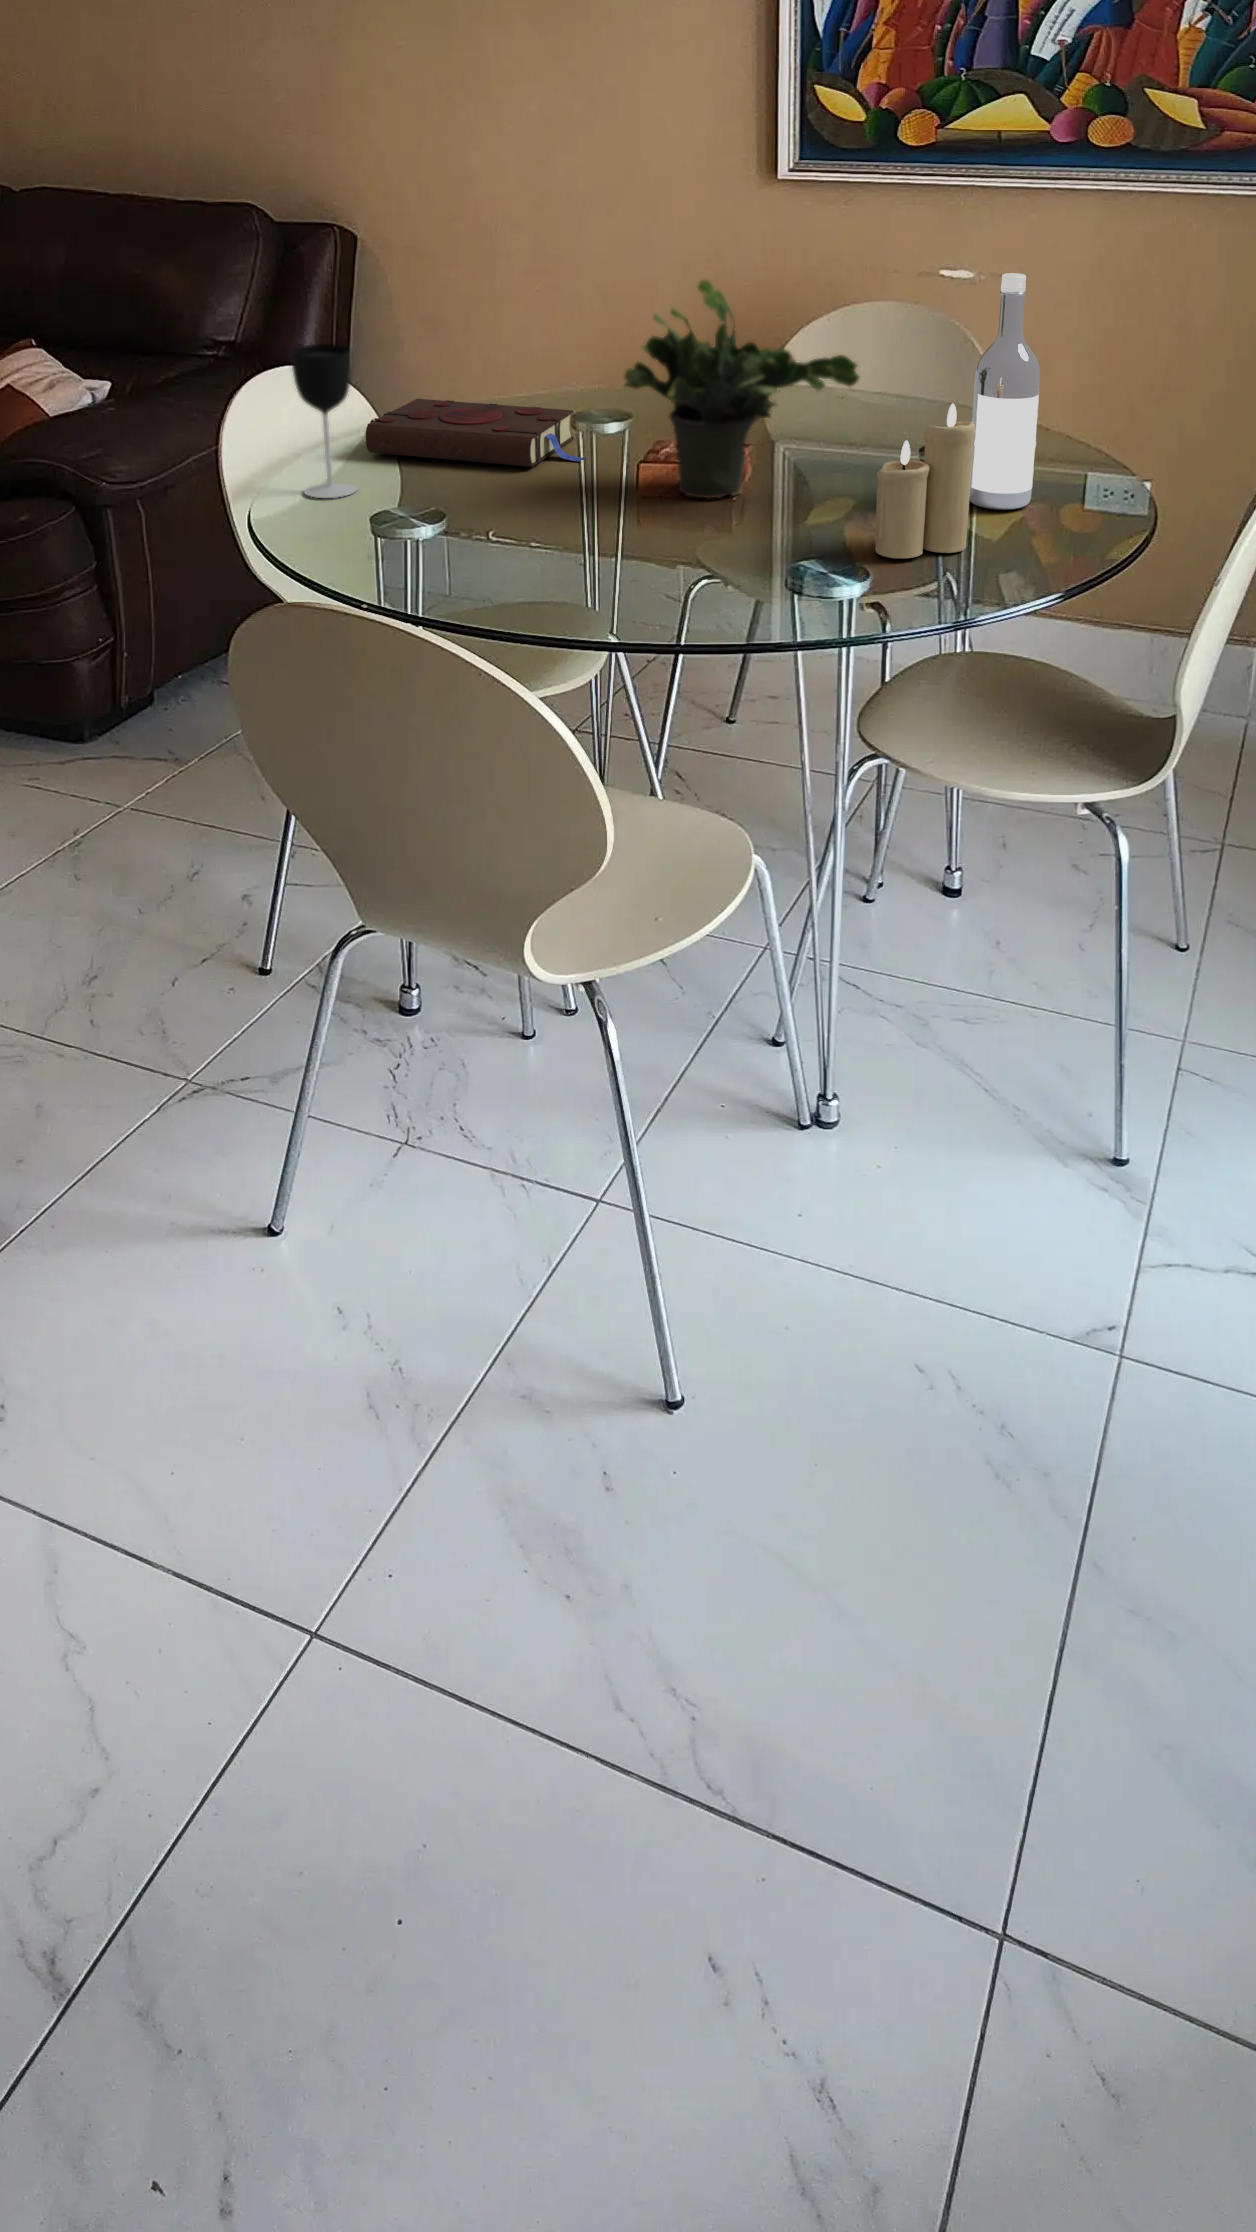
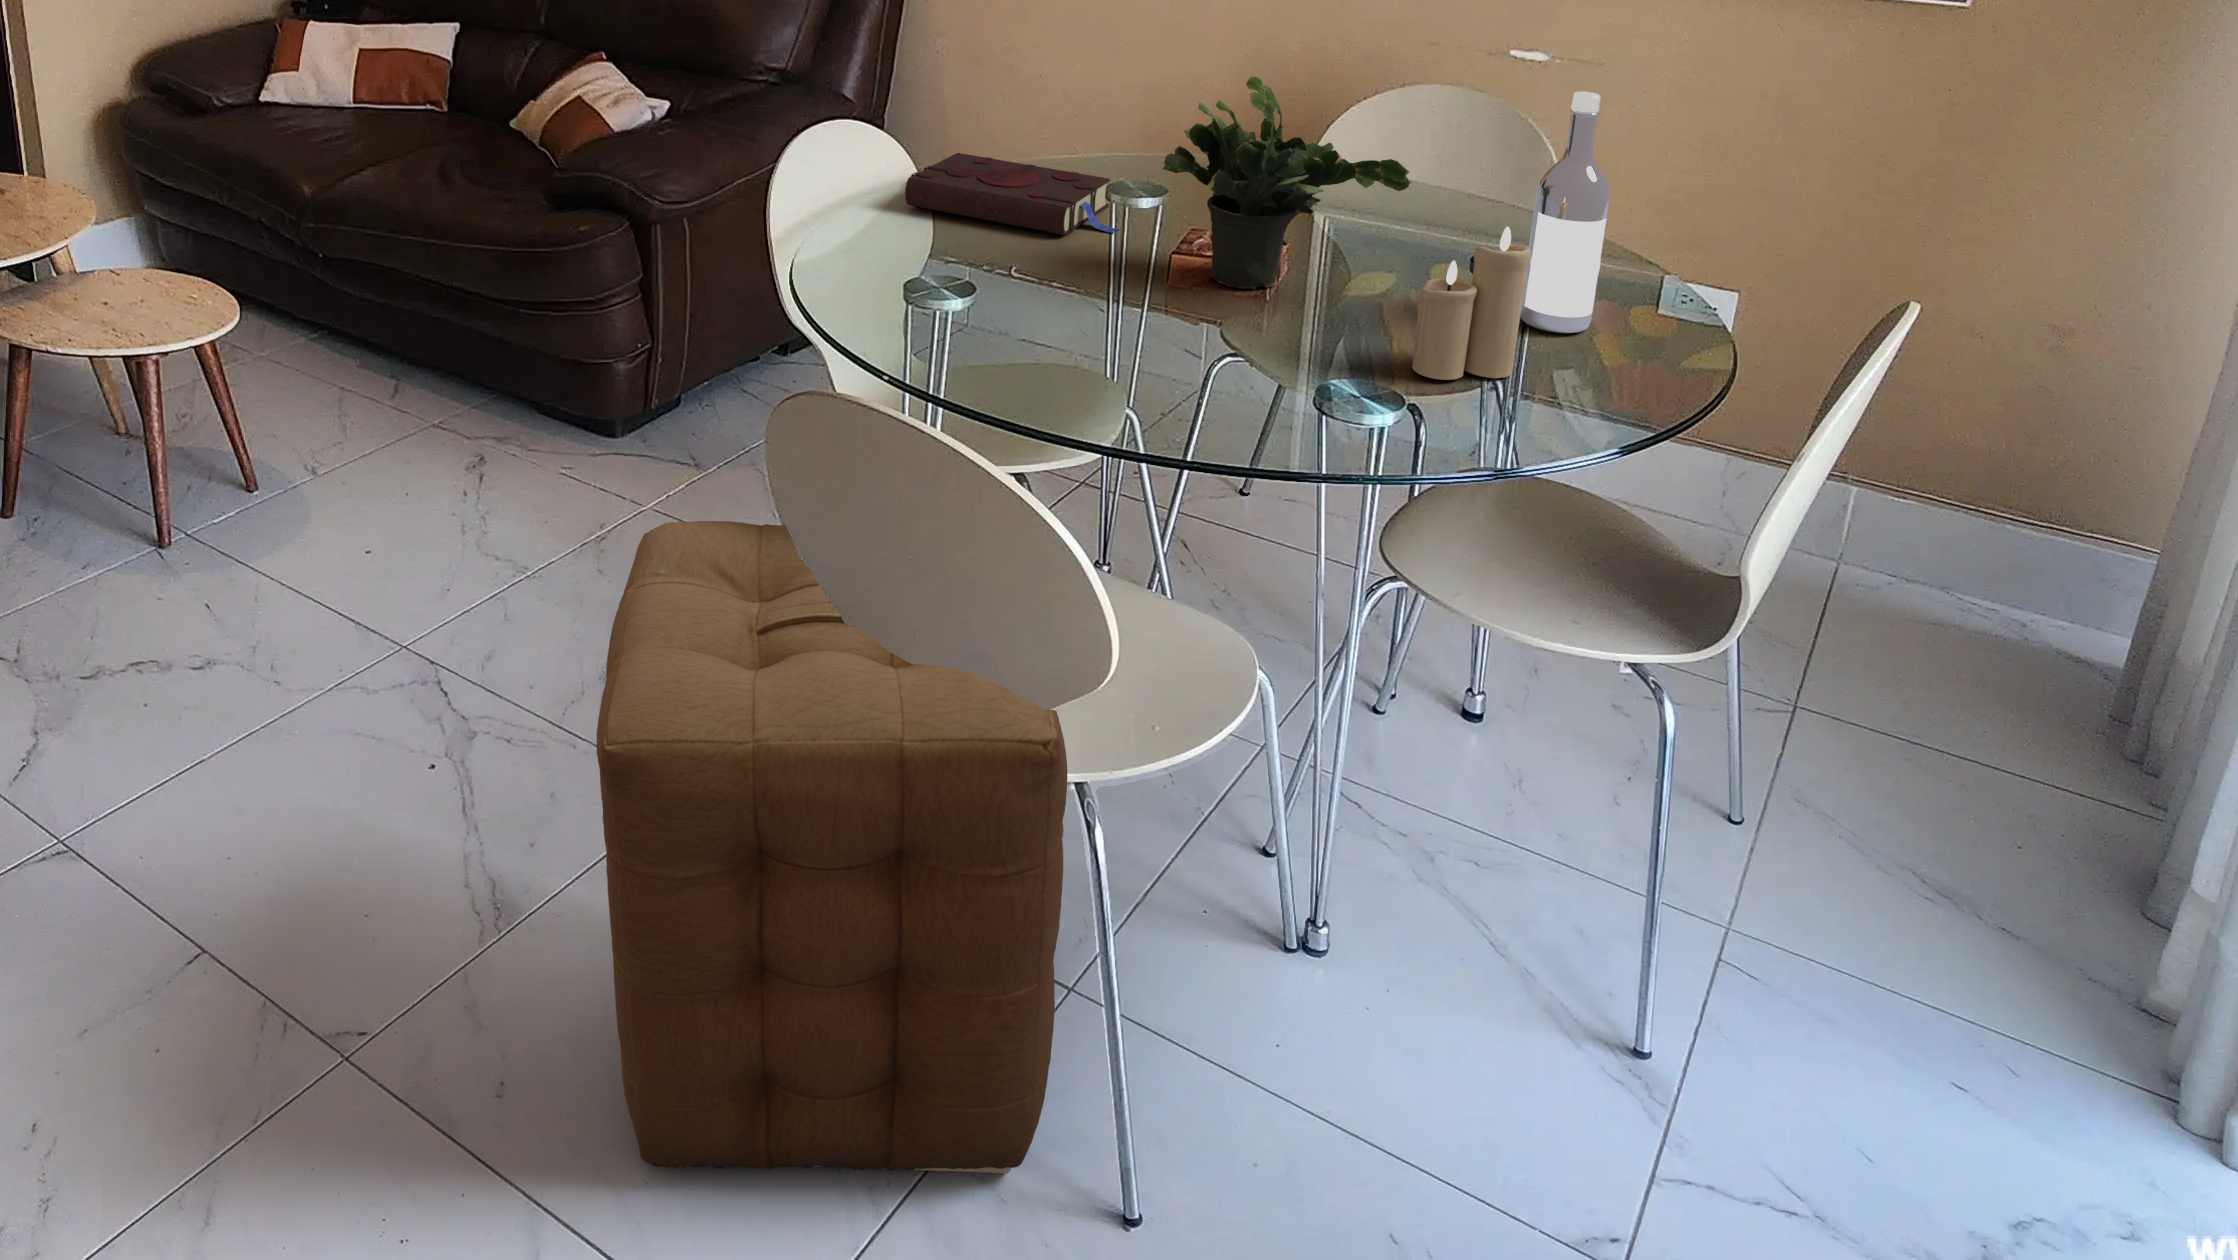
wine glass: present [290,344,357,498] -> none [843,105,899,251]
ottoman: none [66,746,585,1455] -> present [597,521,1067,1173]

